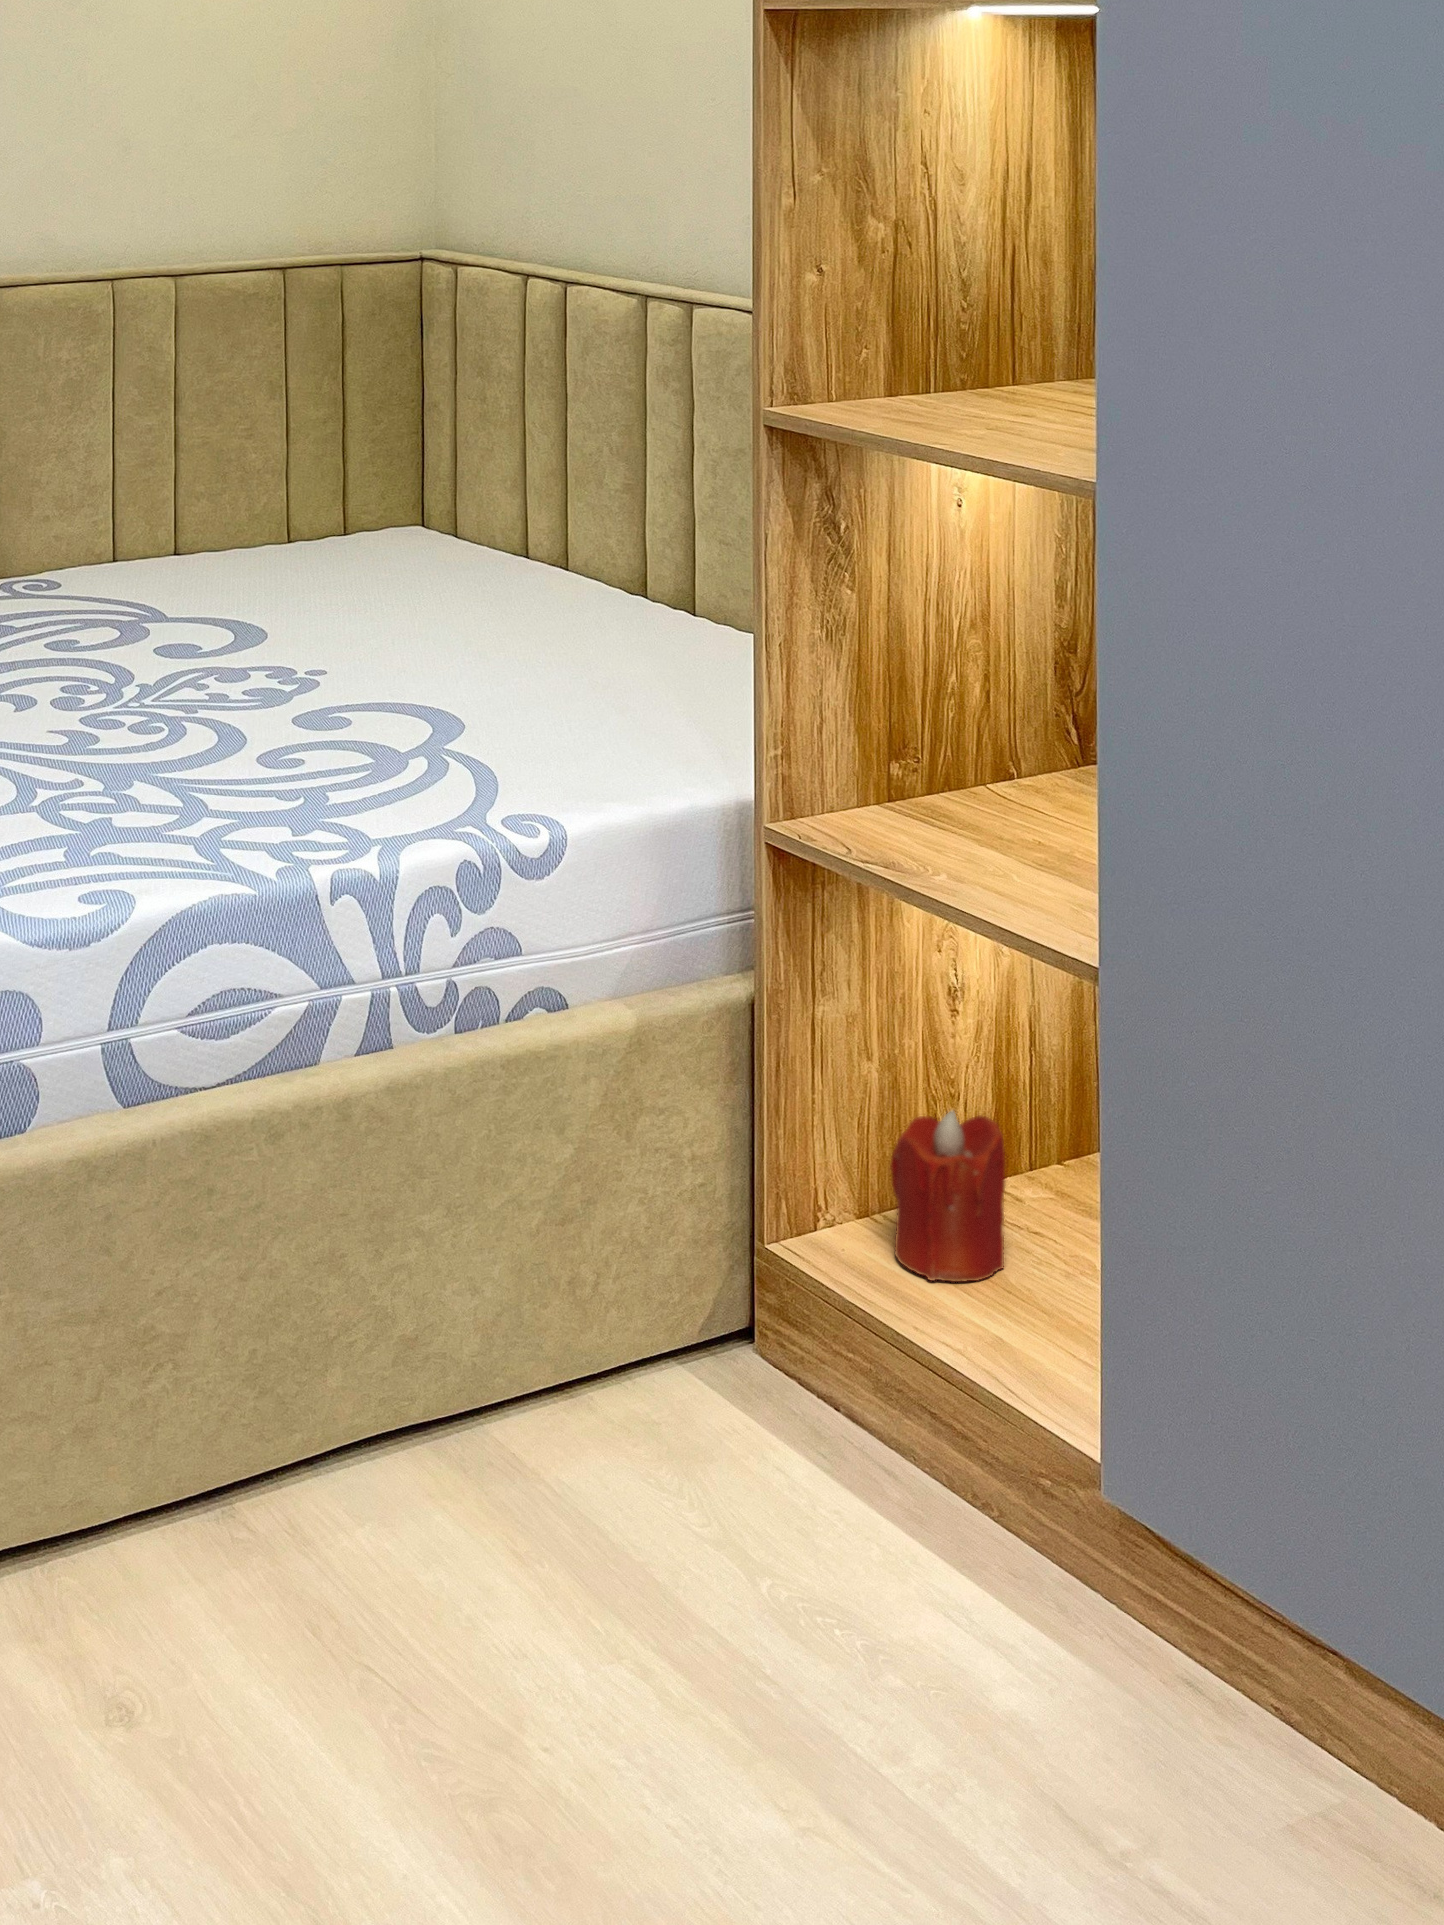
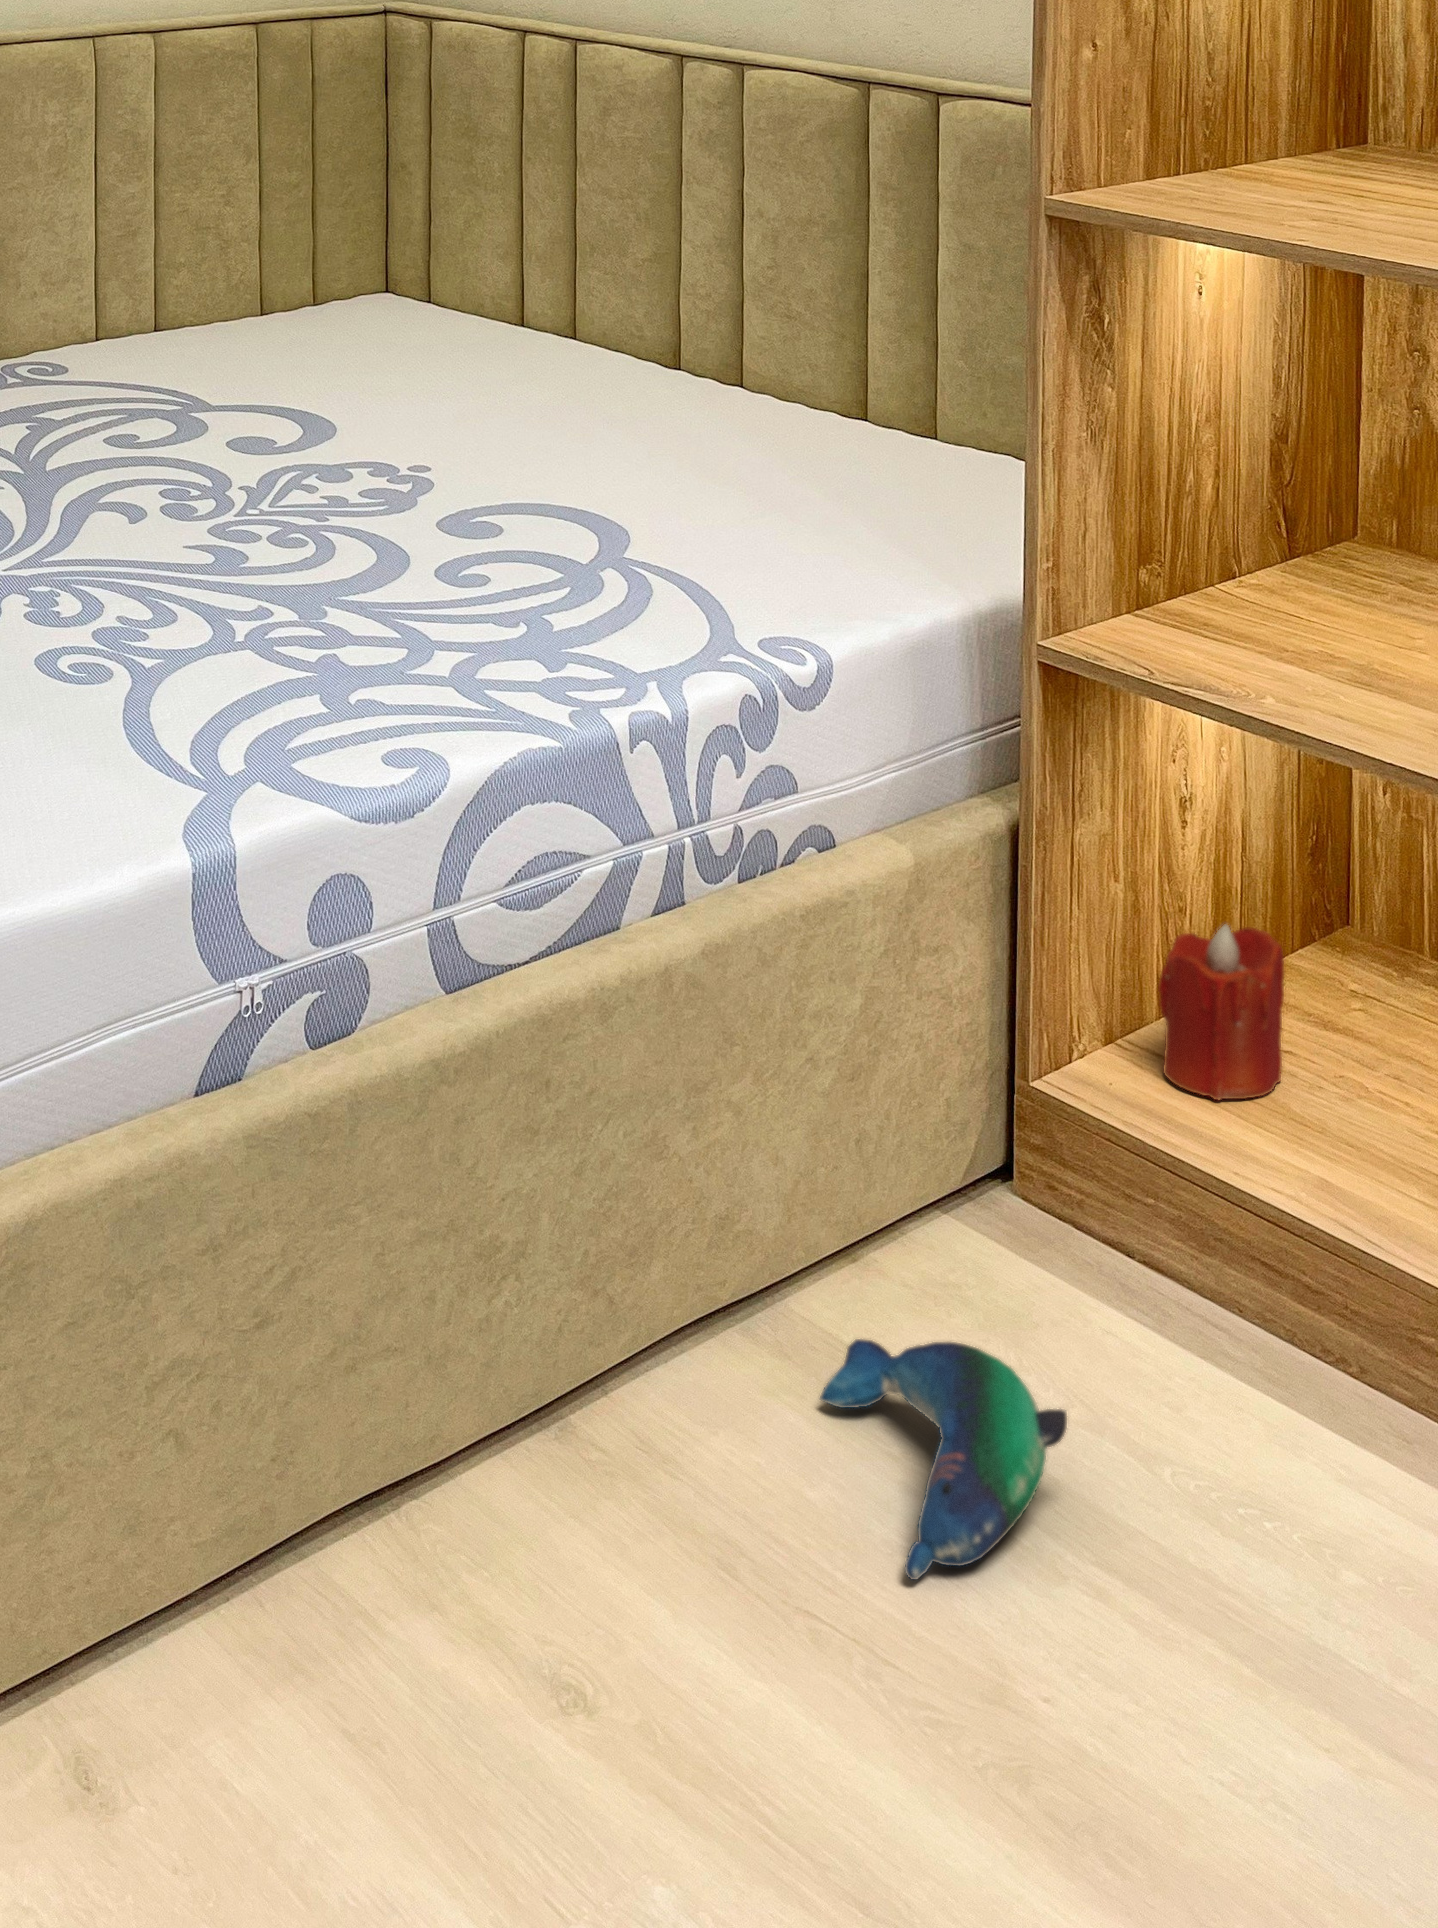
plush toy: none [441,1473,637,1708] -> present [820,1339,1067,1580]

